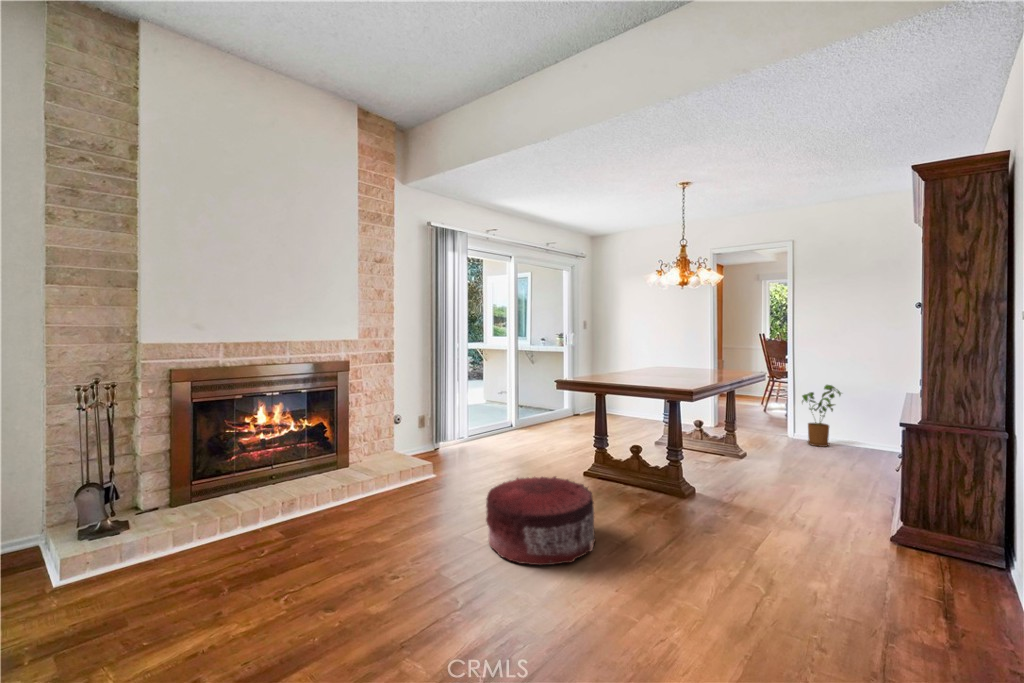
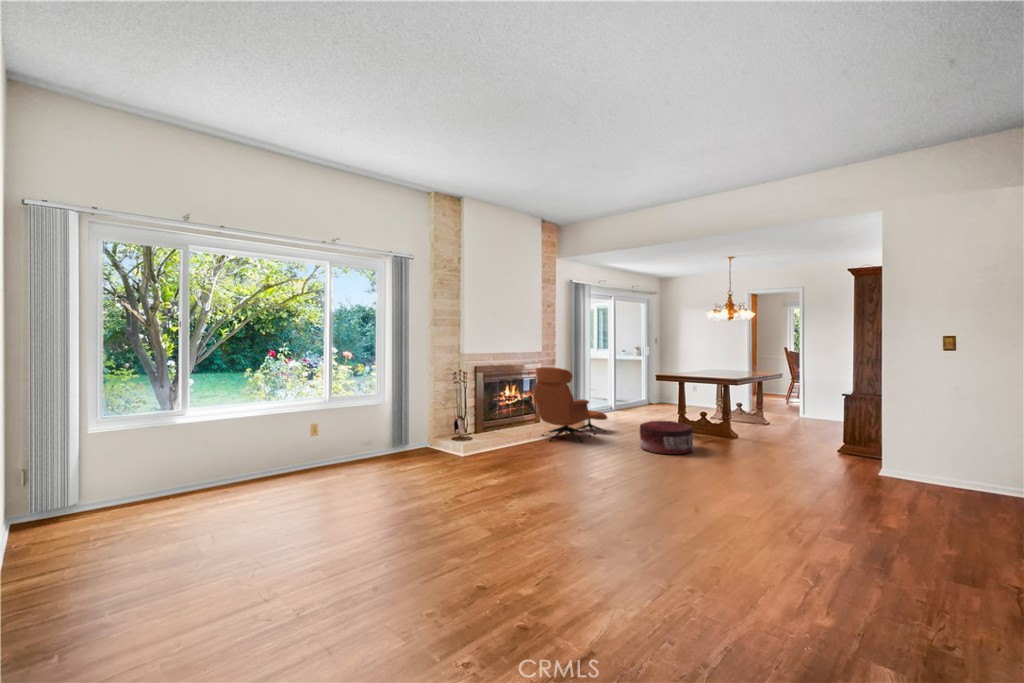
lounge chair: none [301,371,464,521] -> present [534,367,607,442]
house plant: present [802,385,841,447] -> none [807,381,834,421]

